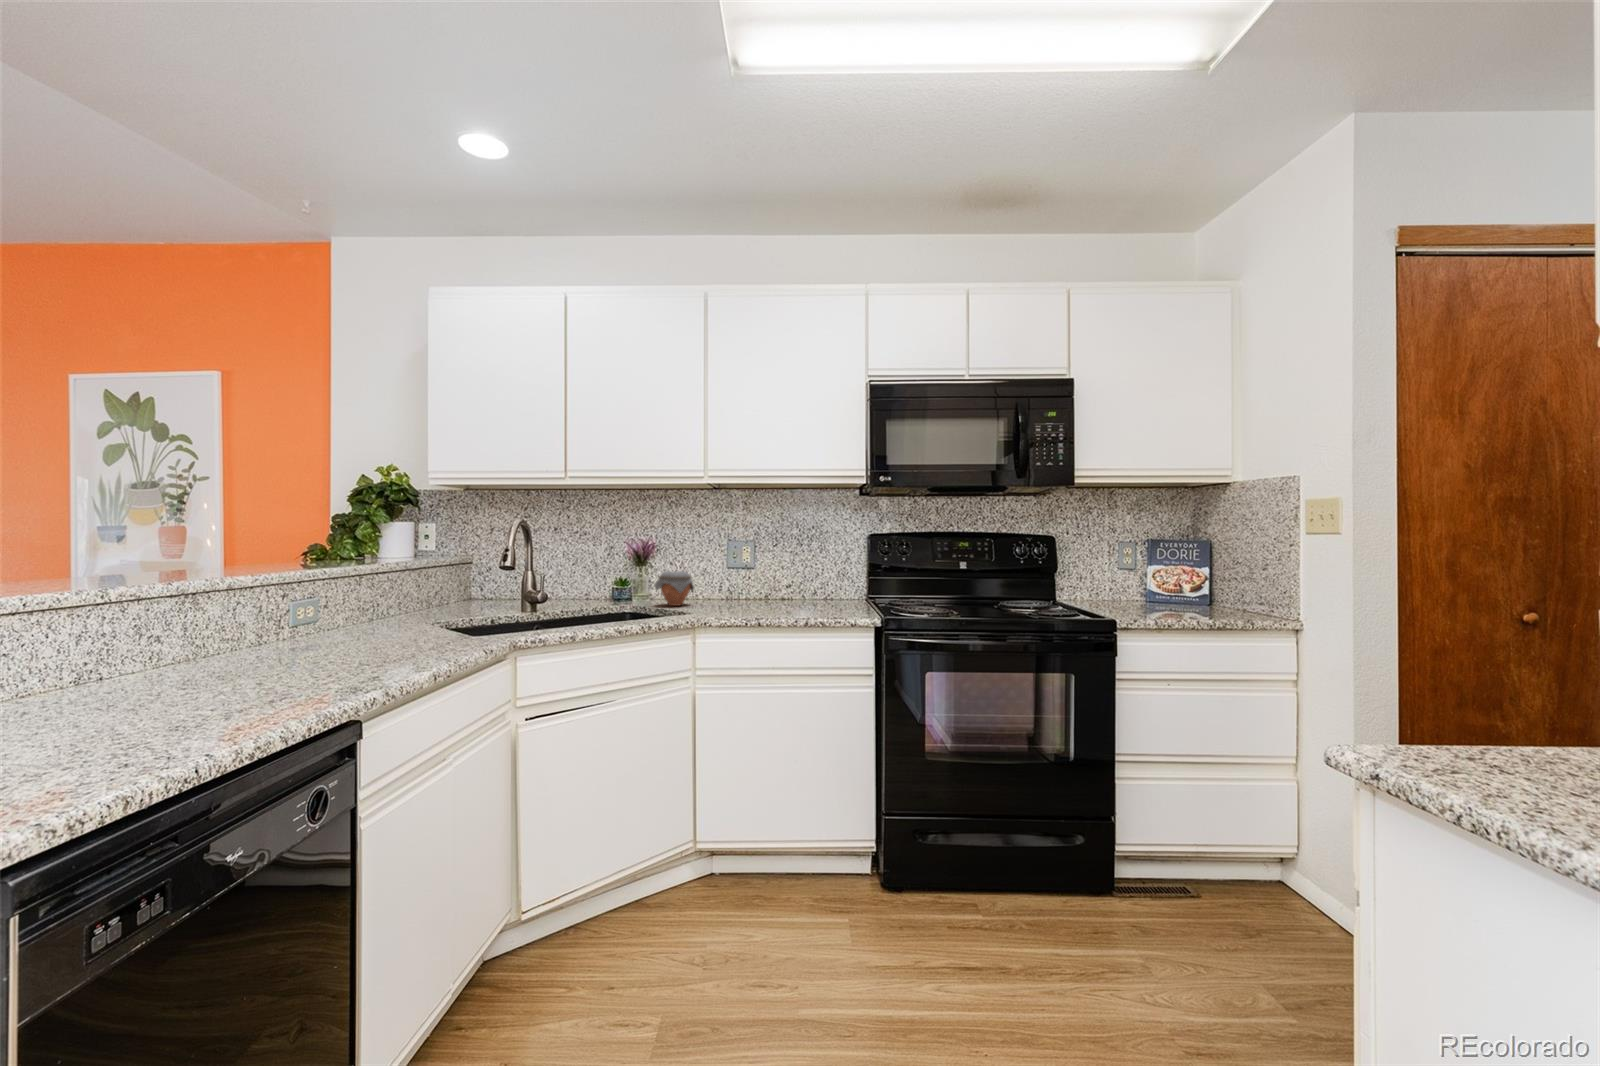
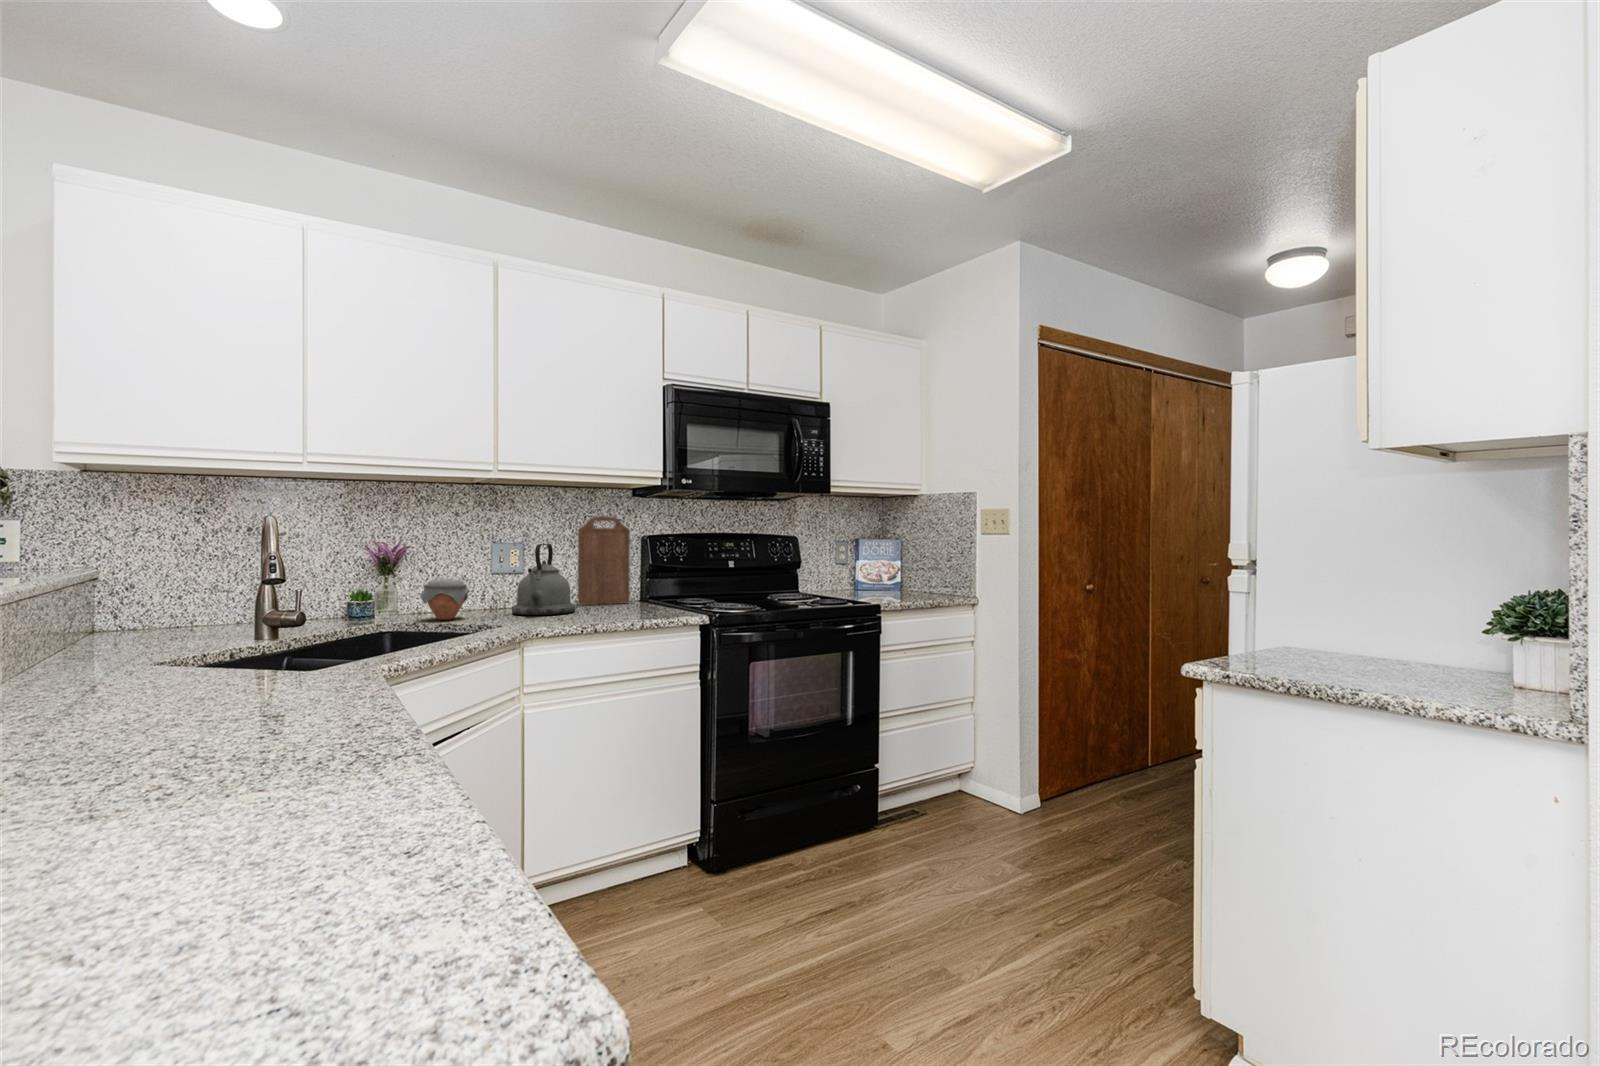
cutting board: none [802,516,851,601] -> present [578,516,630,605]
kettle: none [729,542,786,607] -> present [512,544,575,615]

